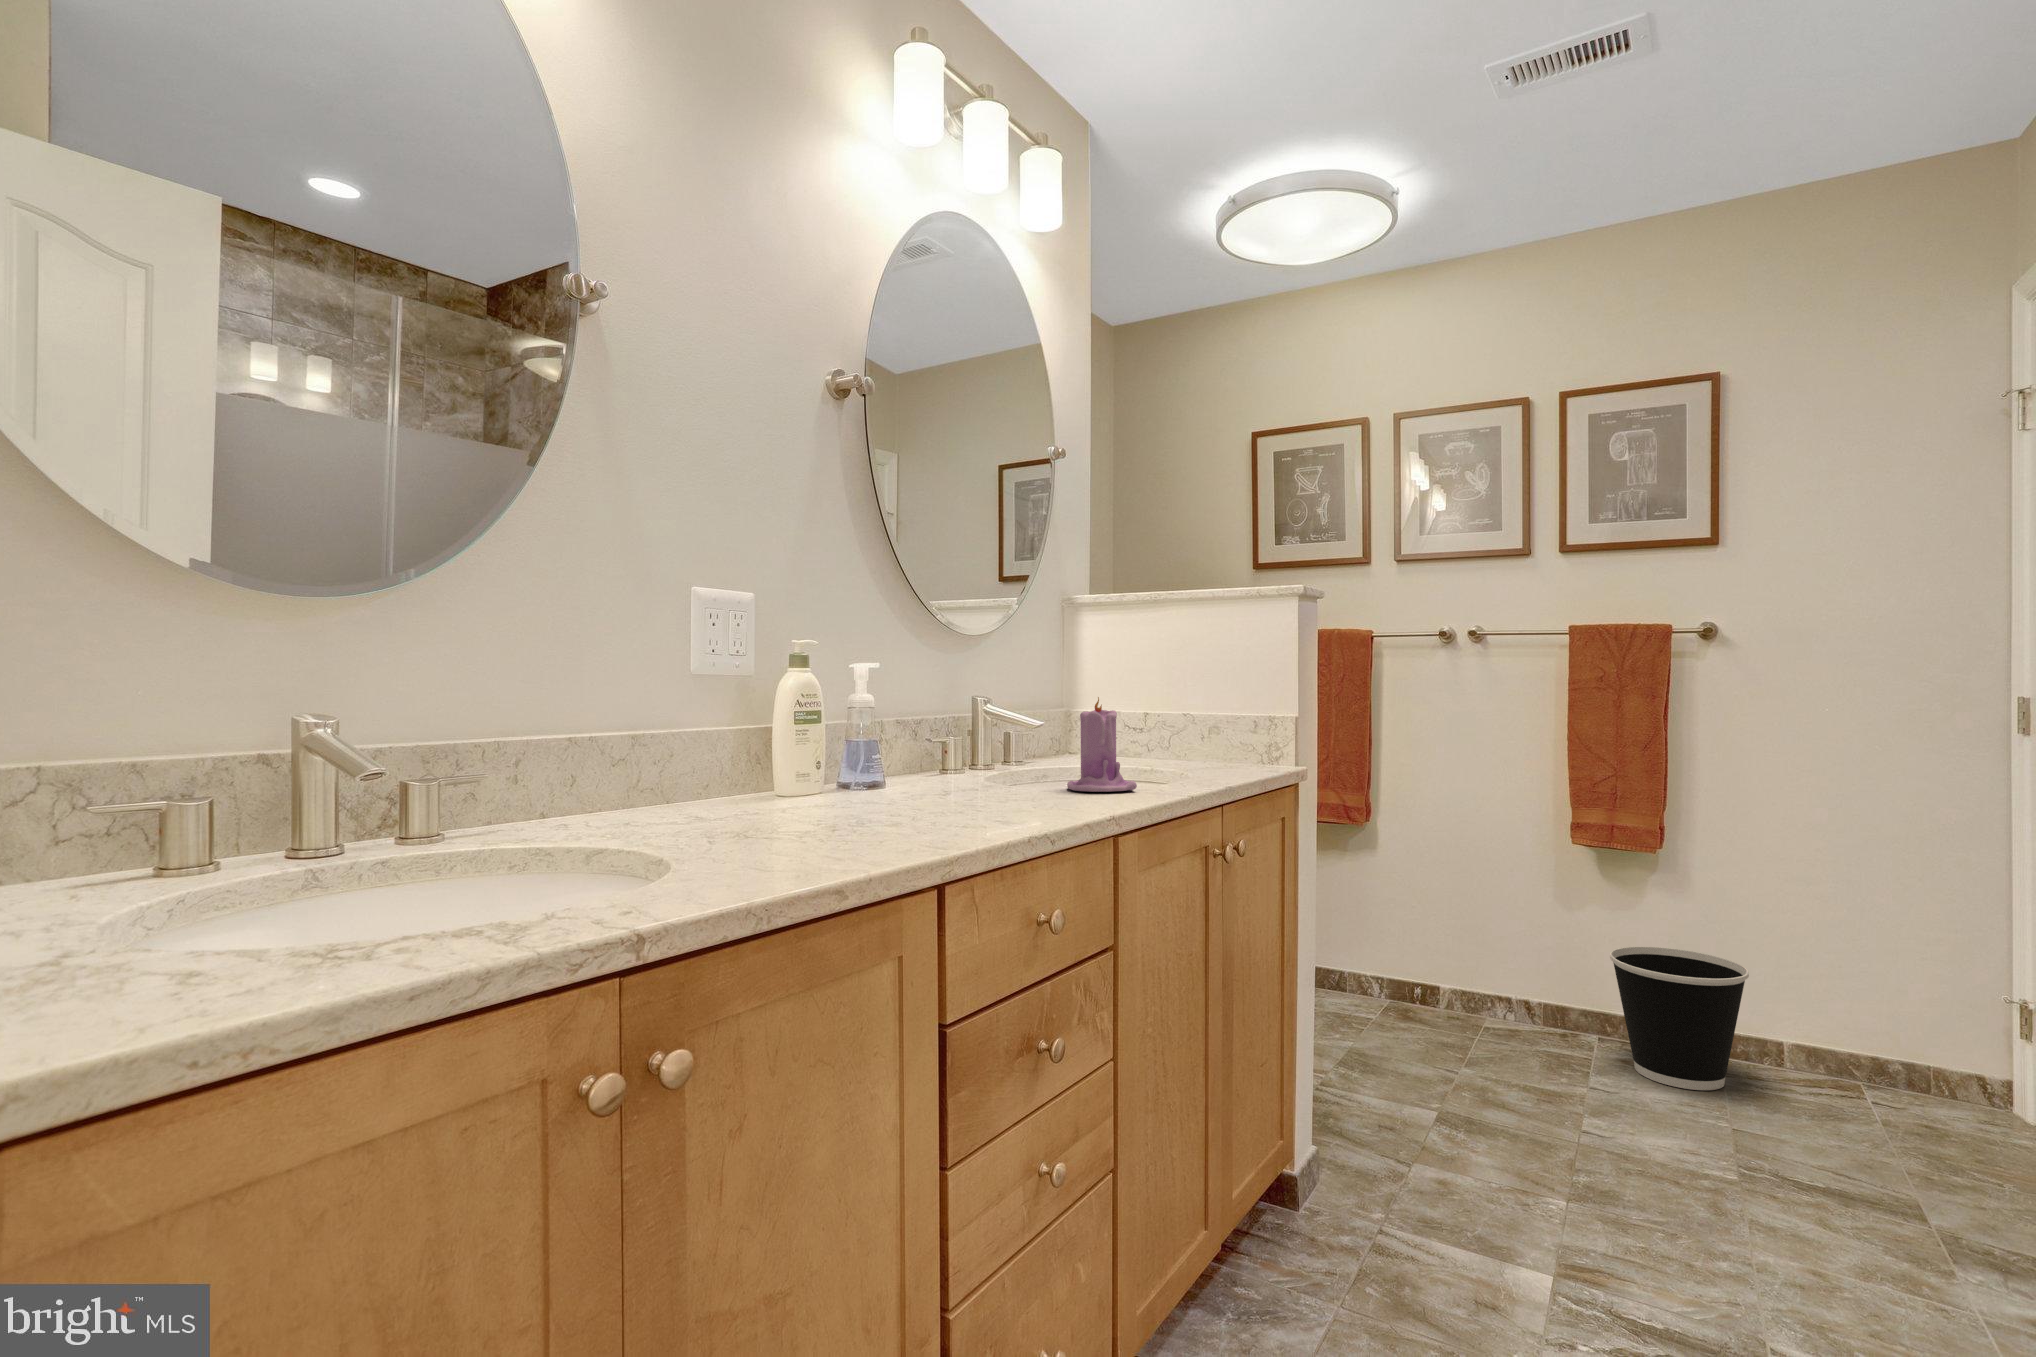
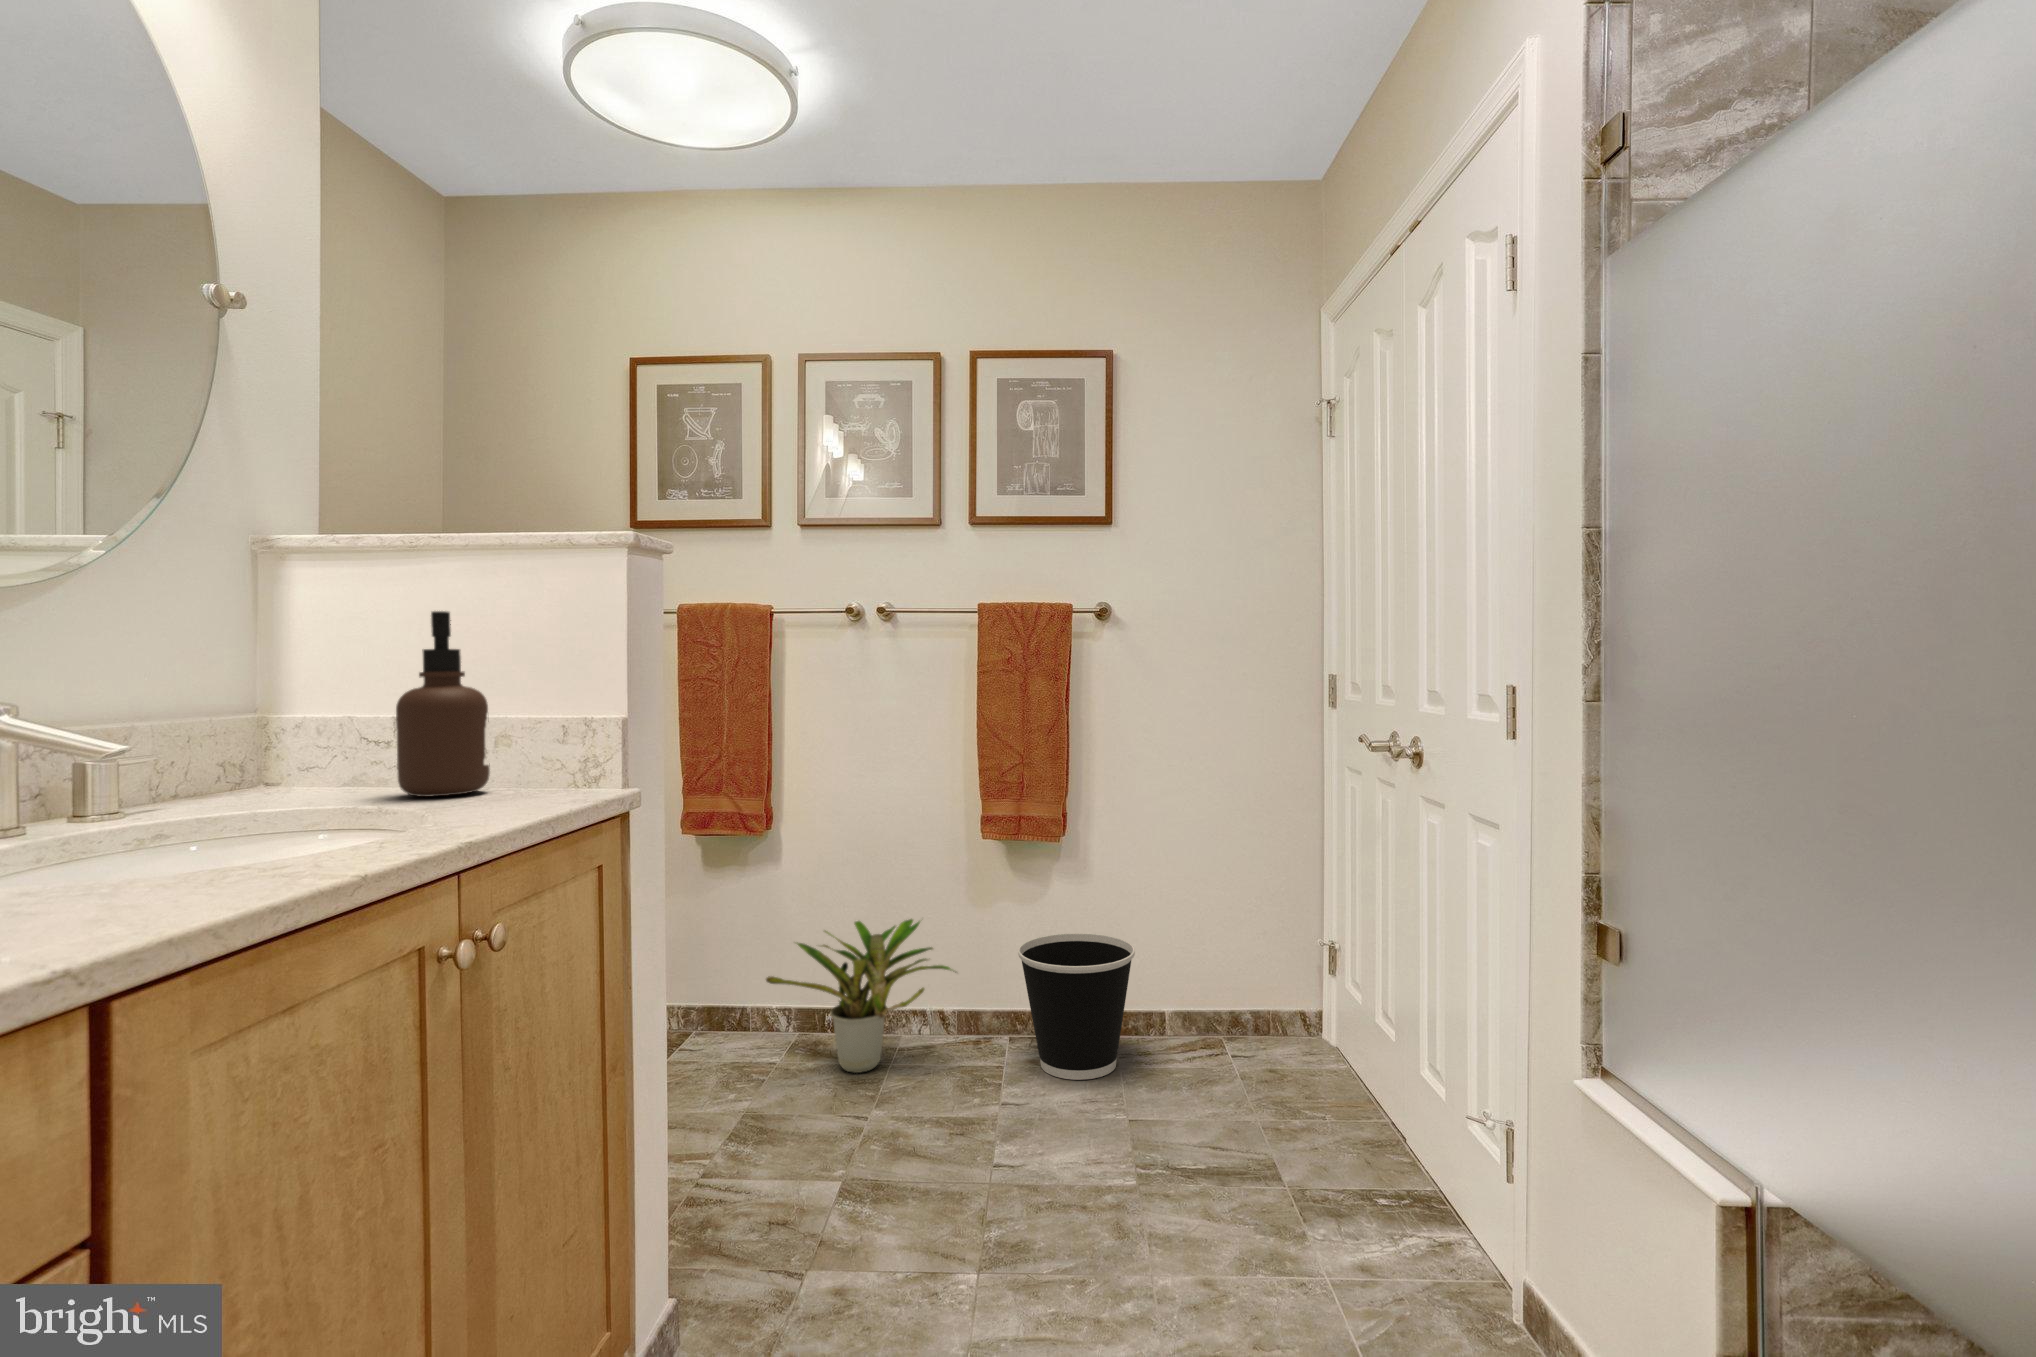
soap dispenser: none [1153,647,1205,765] -> present [396,611,490,797]
candle: present [1067,697,1137,792] -> none [70,693,246,887]
potted plant: none [1363,905,1546,1038] -> present [766,919,952,1073]

